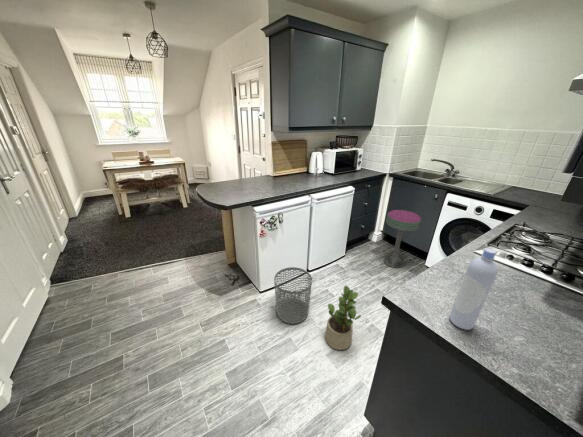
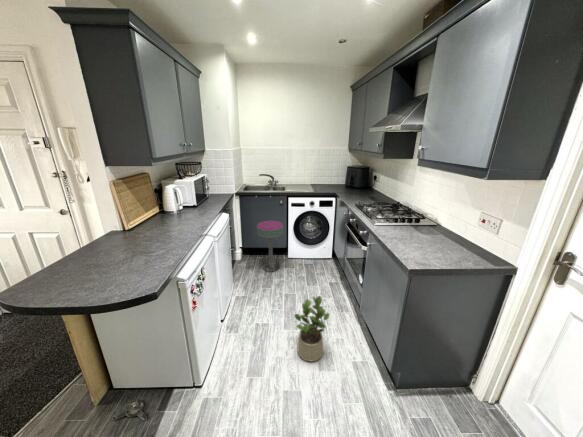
bottle: present [449,248,498,330] -> none [426,212,448,262]
waste bin: present [274,267,312,324] -> none [230,314,276,387]

